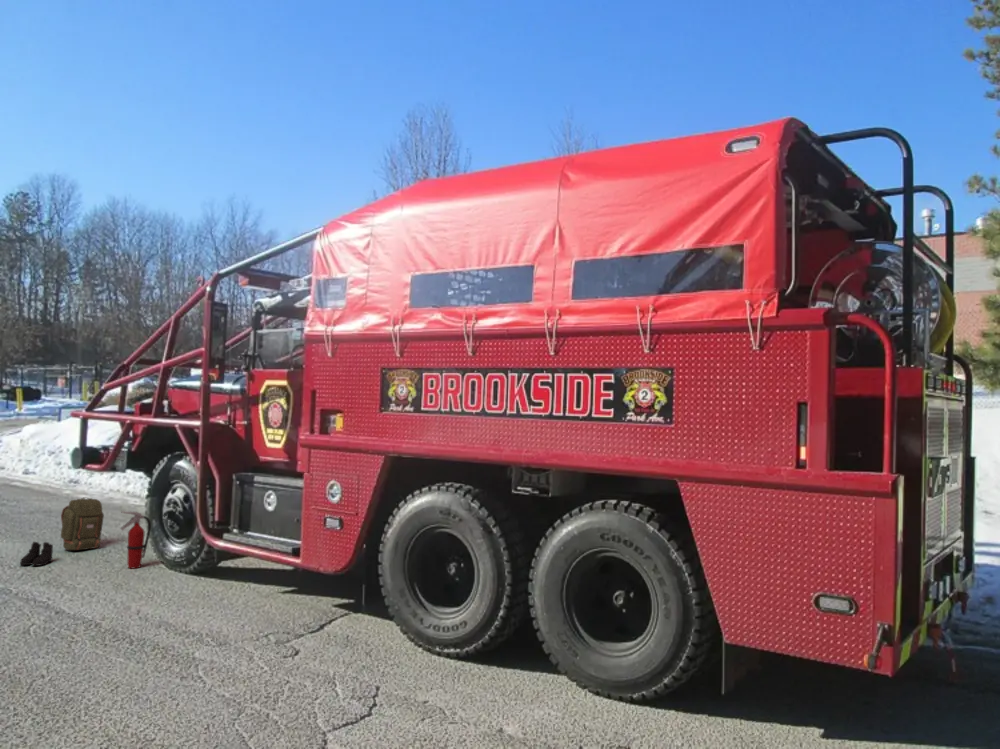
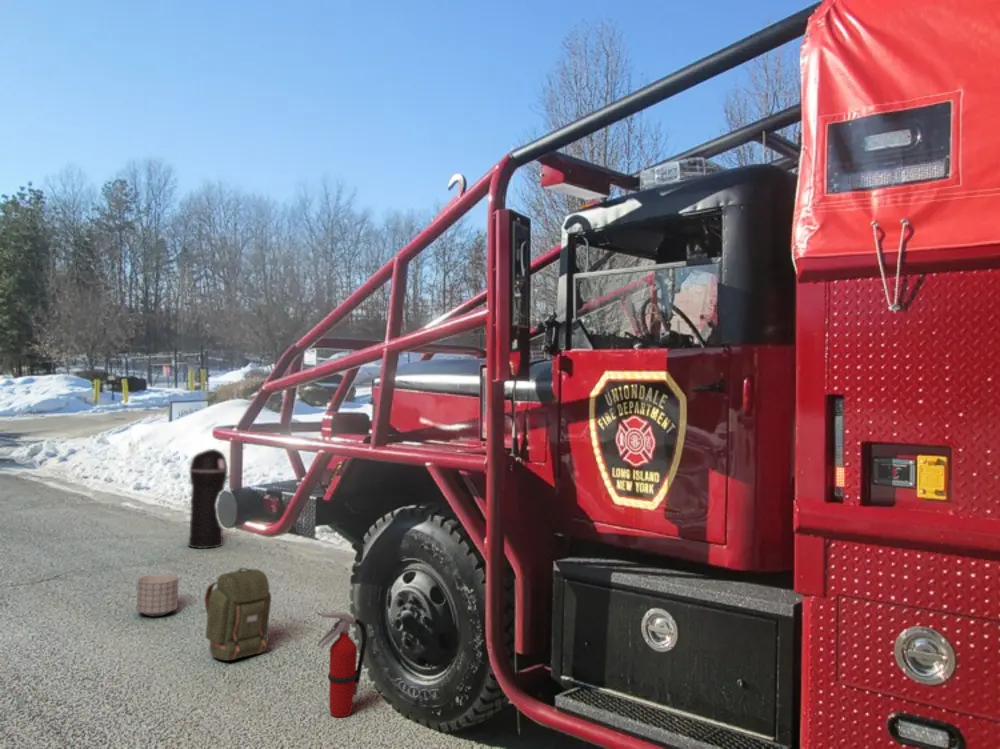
trash can: none [61,436,92,506] -> present [189,449,228,548]
planter: none [19,510,48,535] -> present [137,574,178,617]
boots: present [20,542,53,566] -> none [144,658,197,706]

